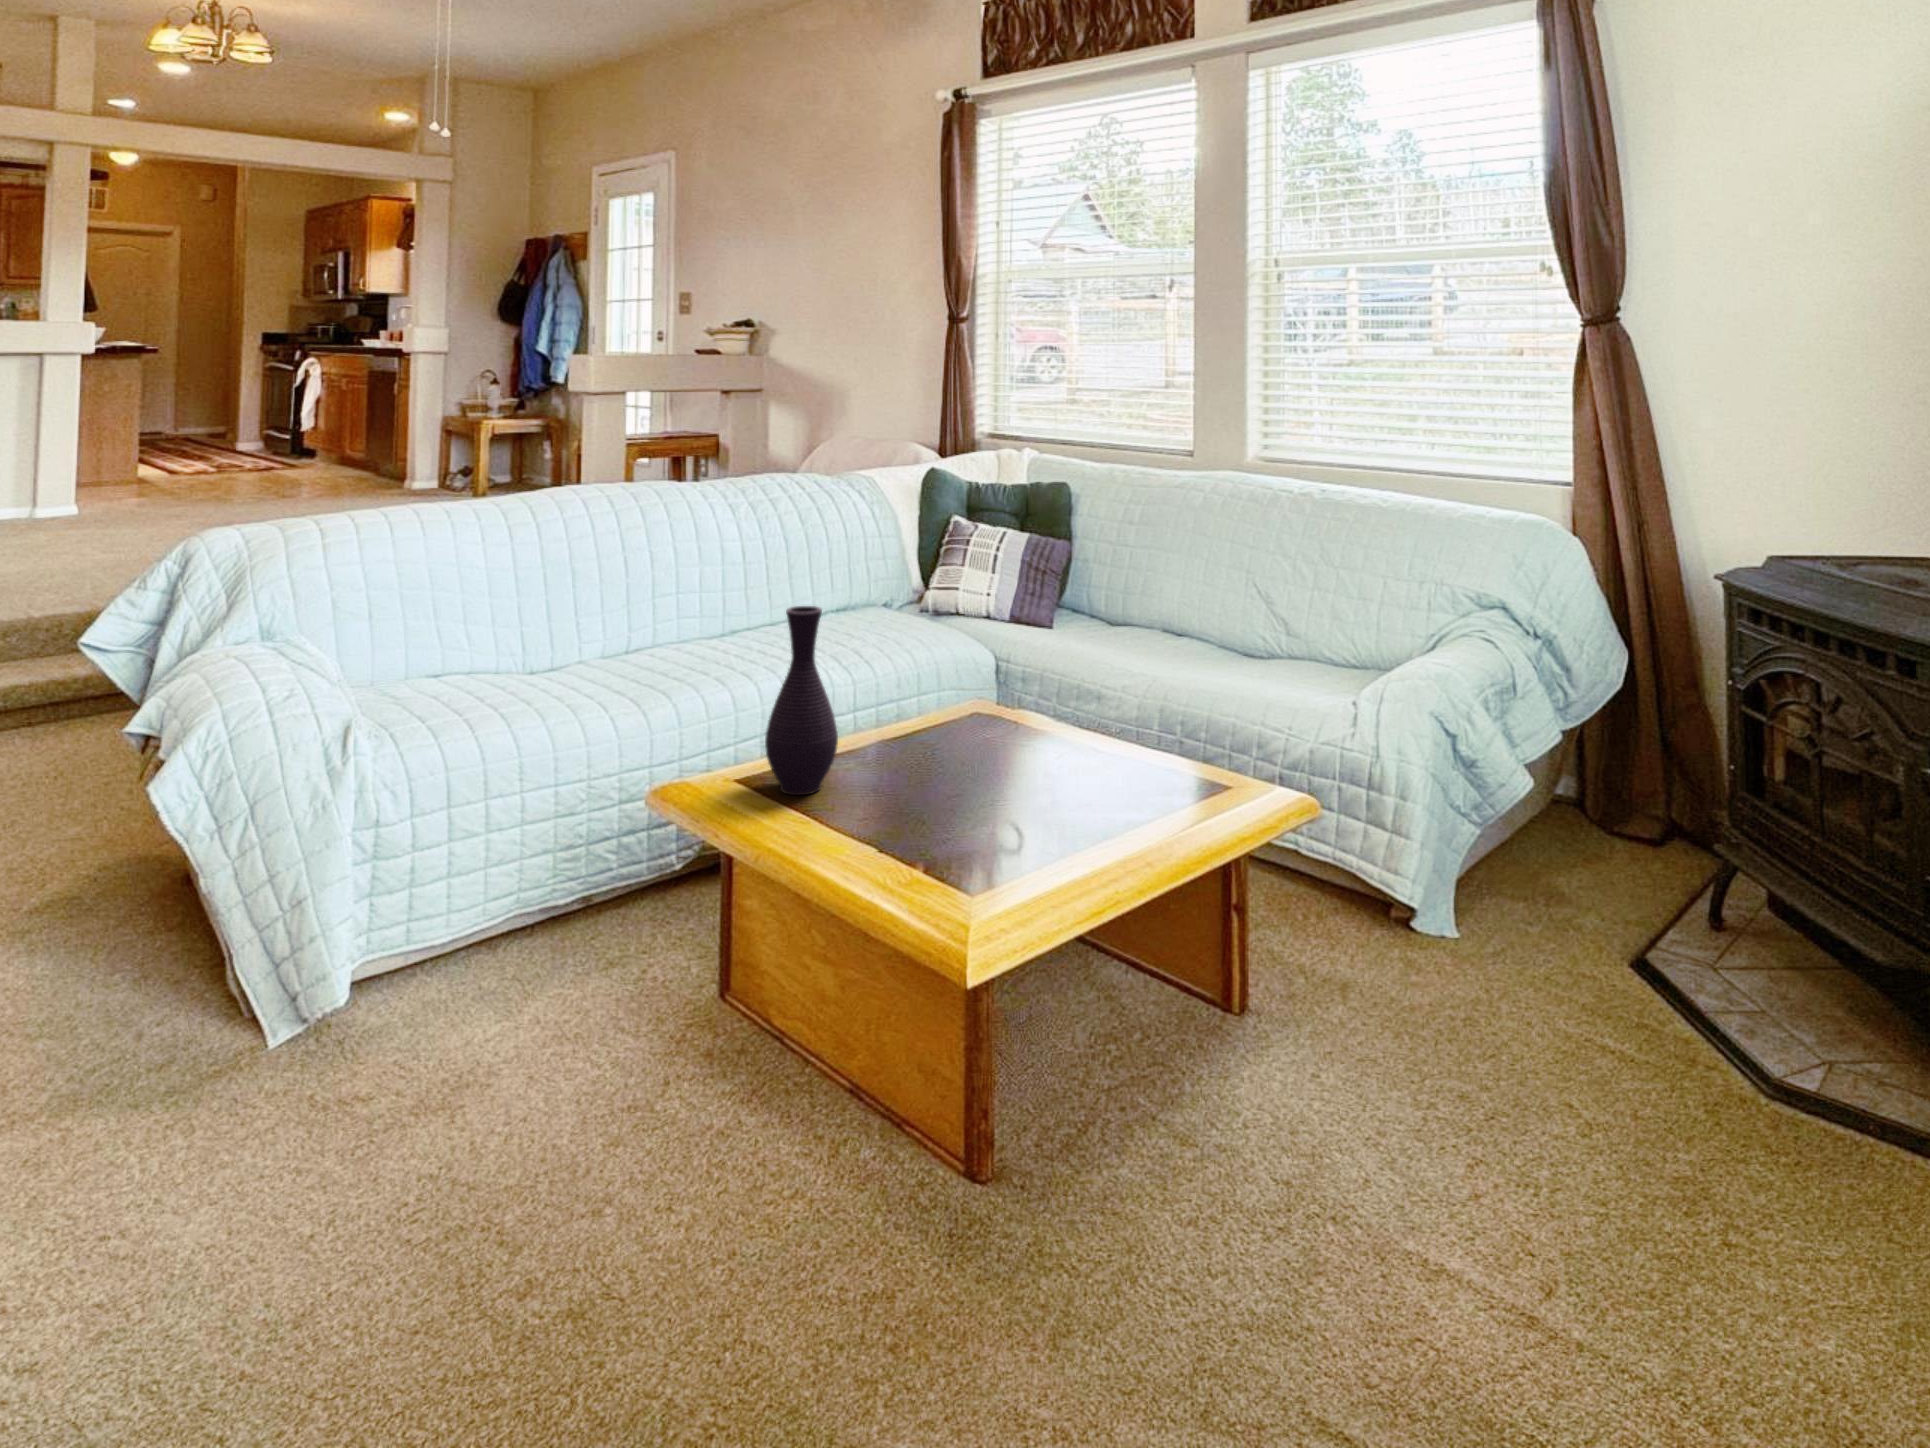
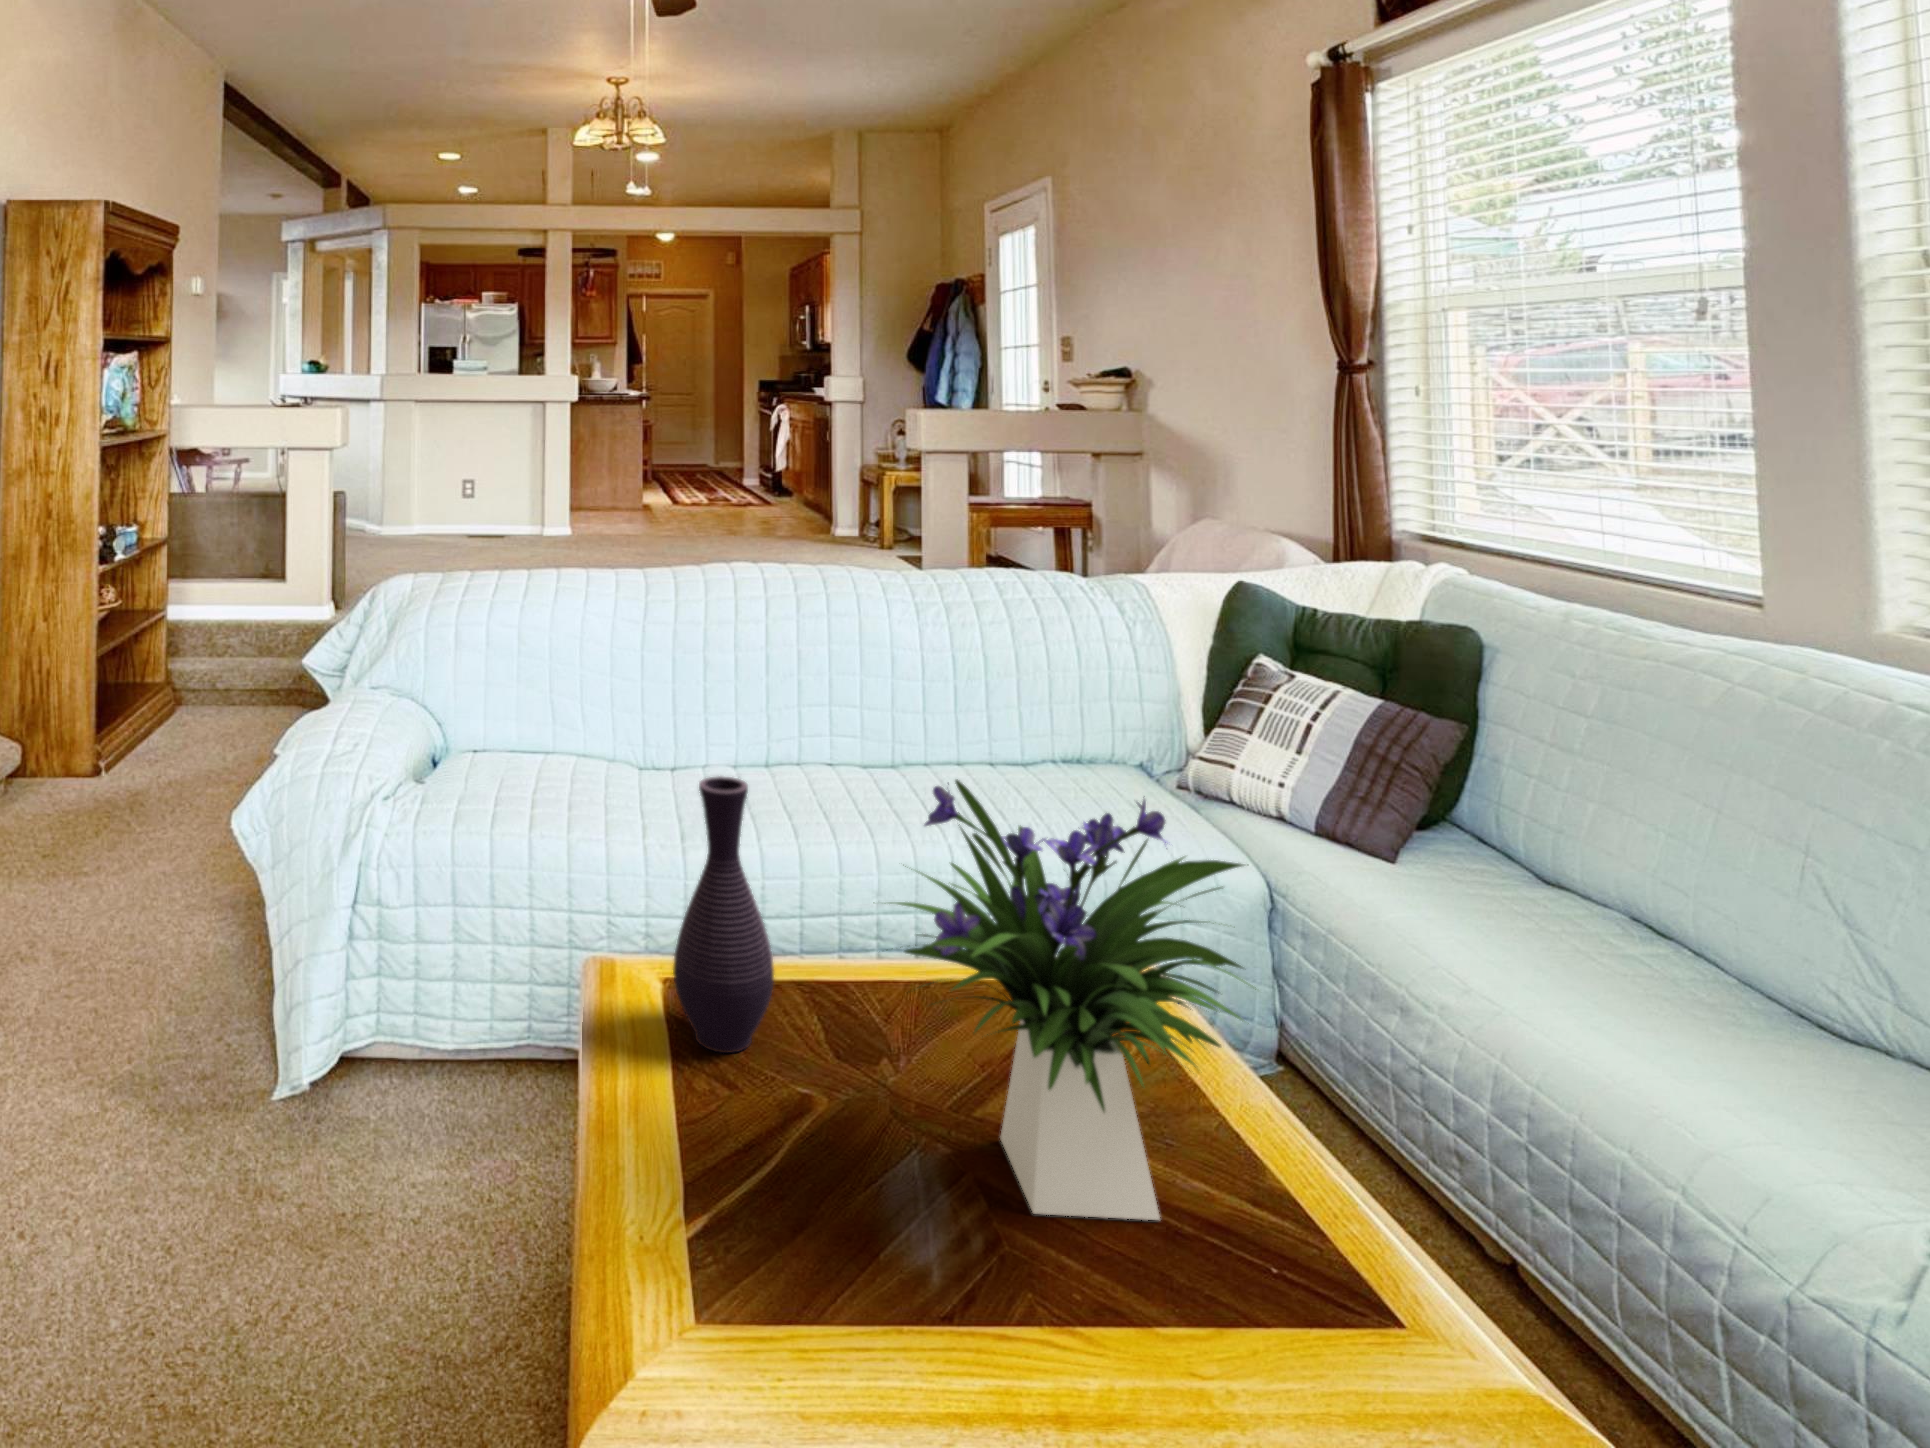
flower arrangement: none [936,558,1163,800] -> present [895,779,1256,1220]

